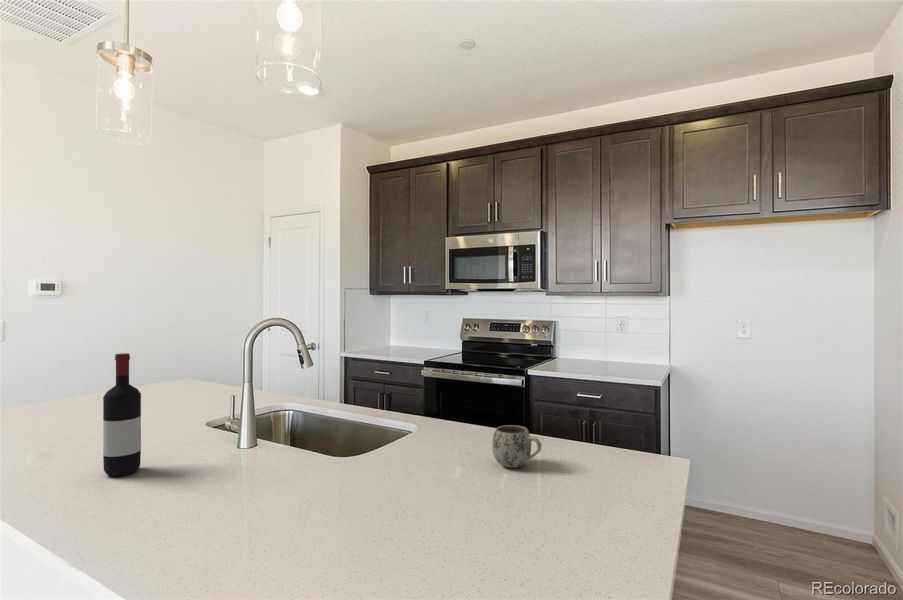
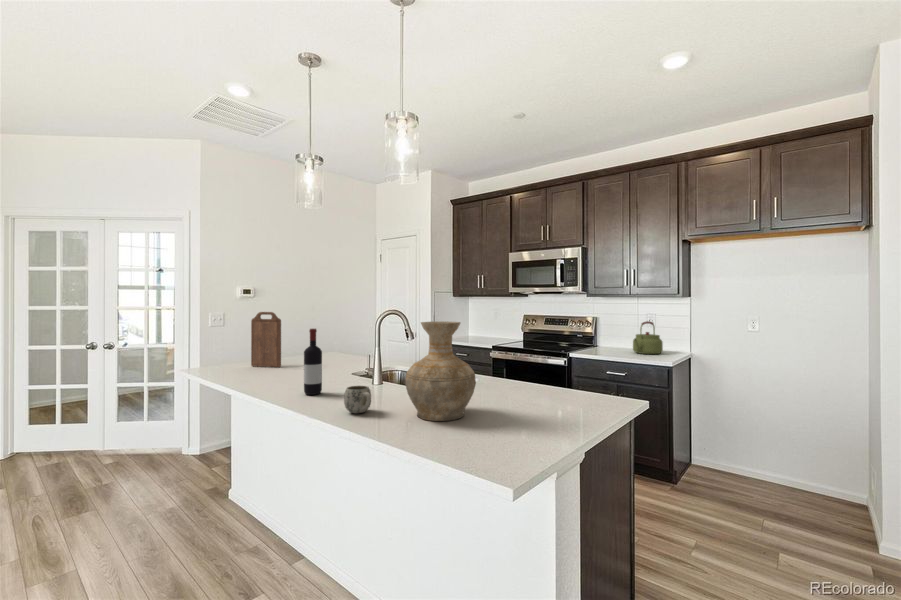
cutting board: none [32,319,87,411] -> present [251,312,281,367]
kettle: none [604,327,641,369] -> present [633,321,663,354]
vase: none [295,341,428,535] -> present [405,321,476,421]
mug: present [492,425,541,468] -> present [344,386,371,413]

